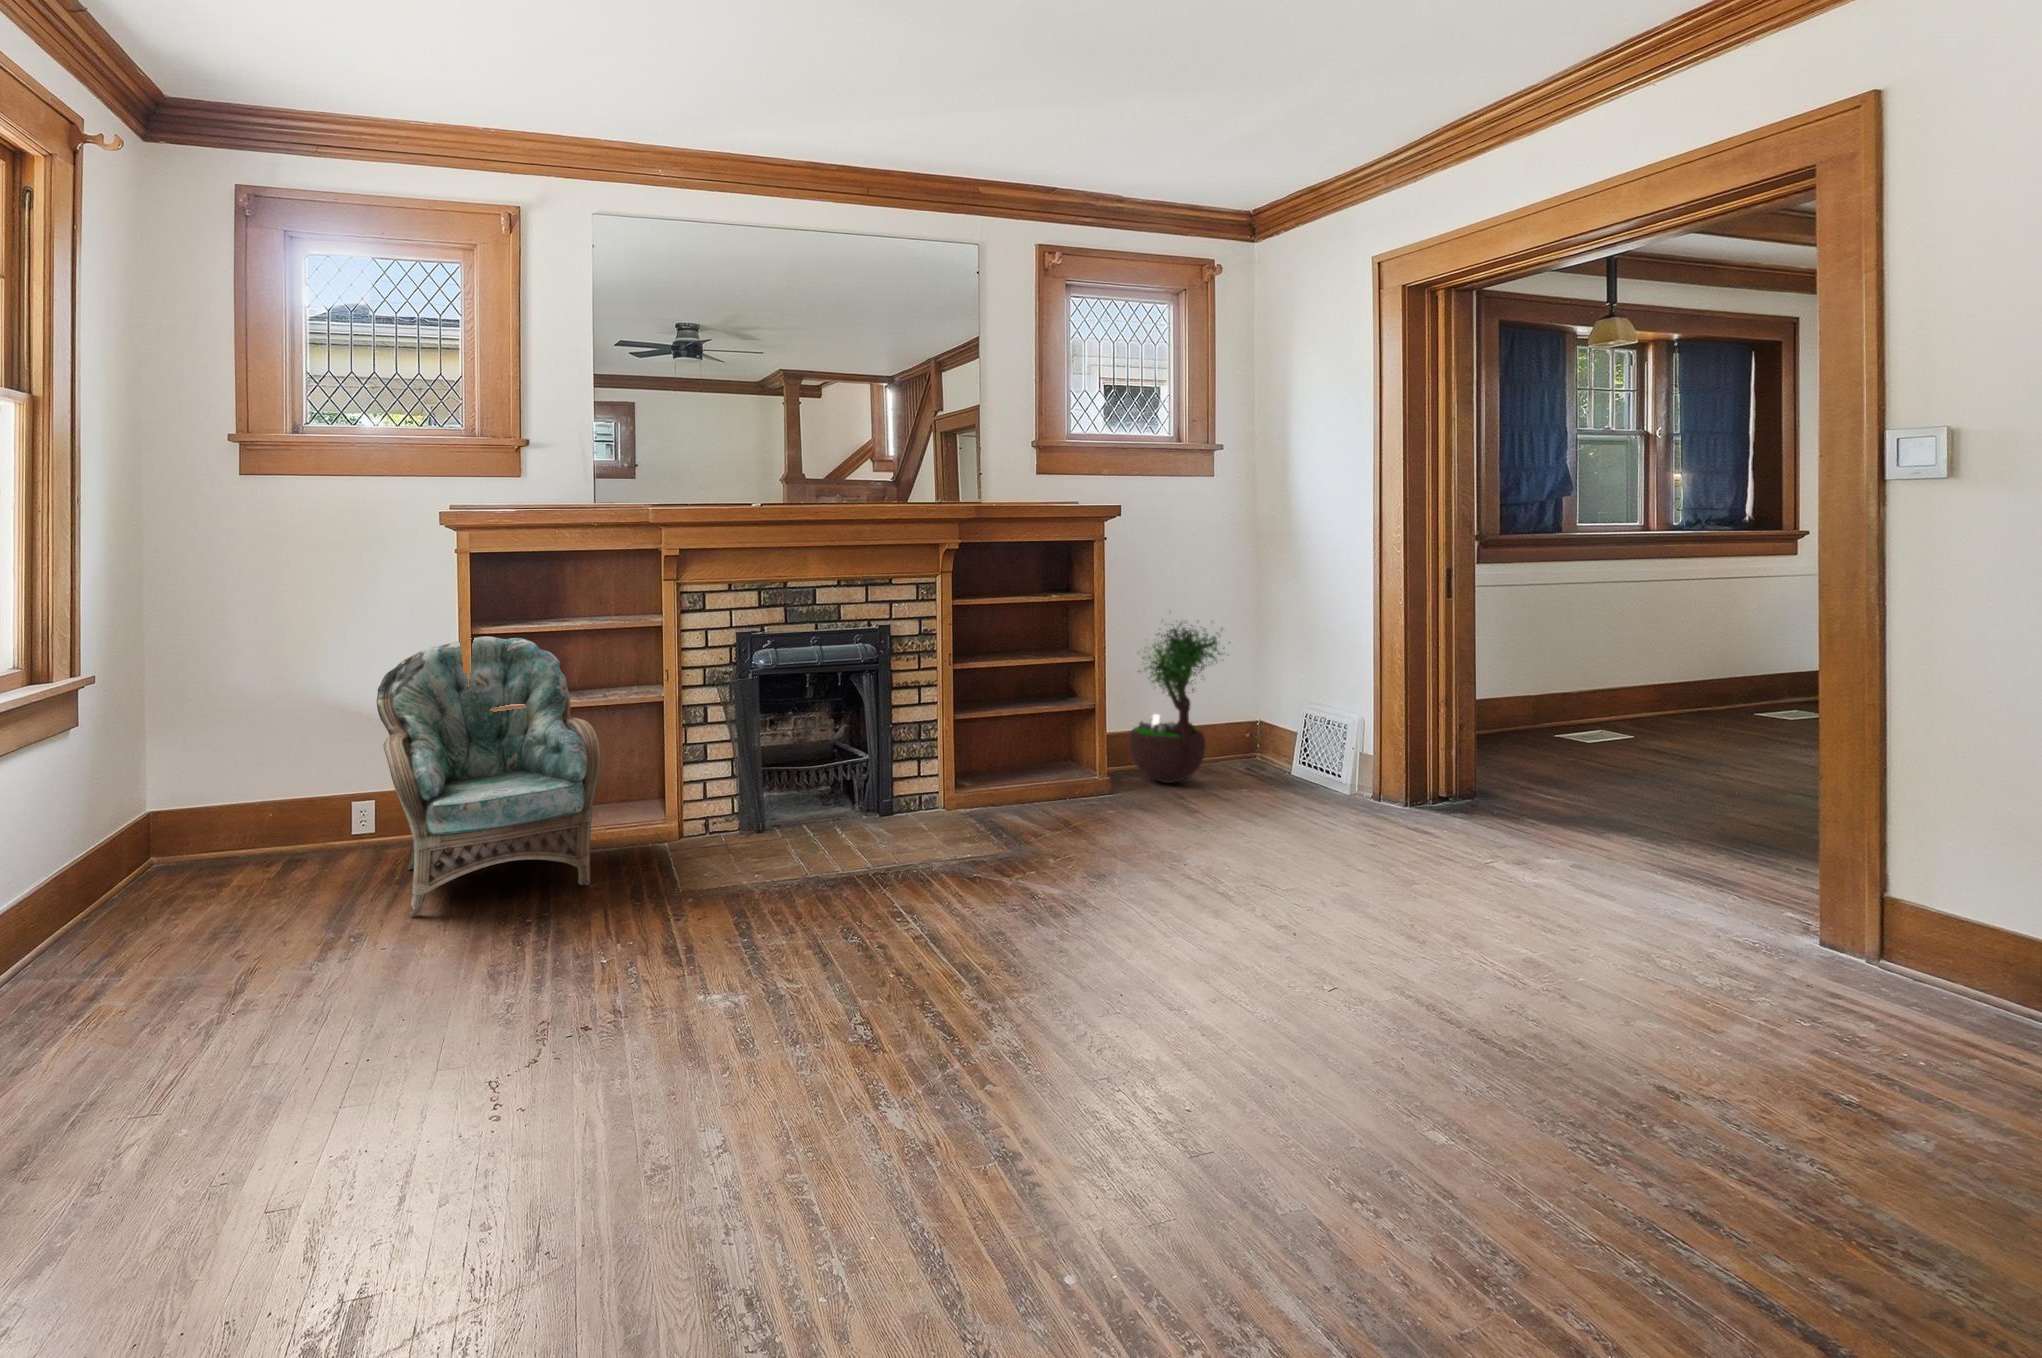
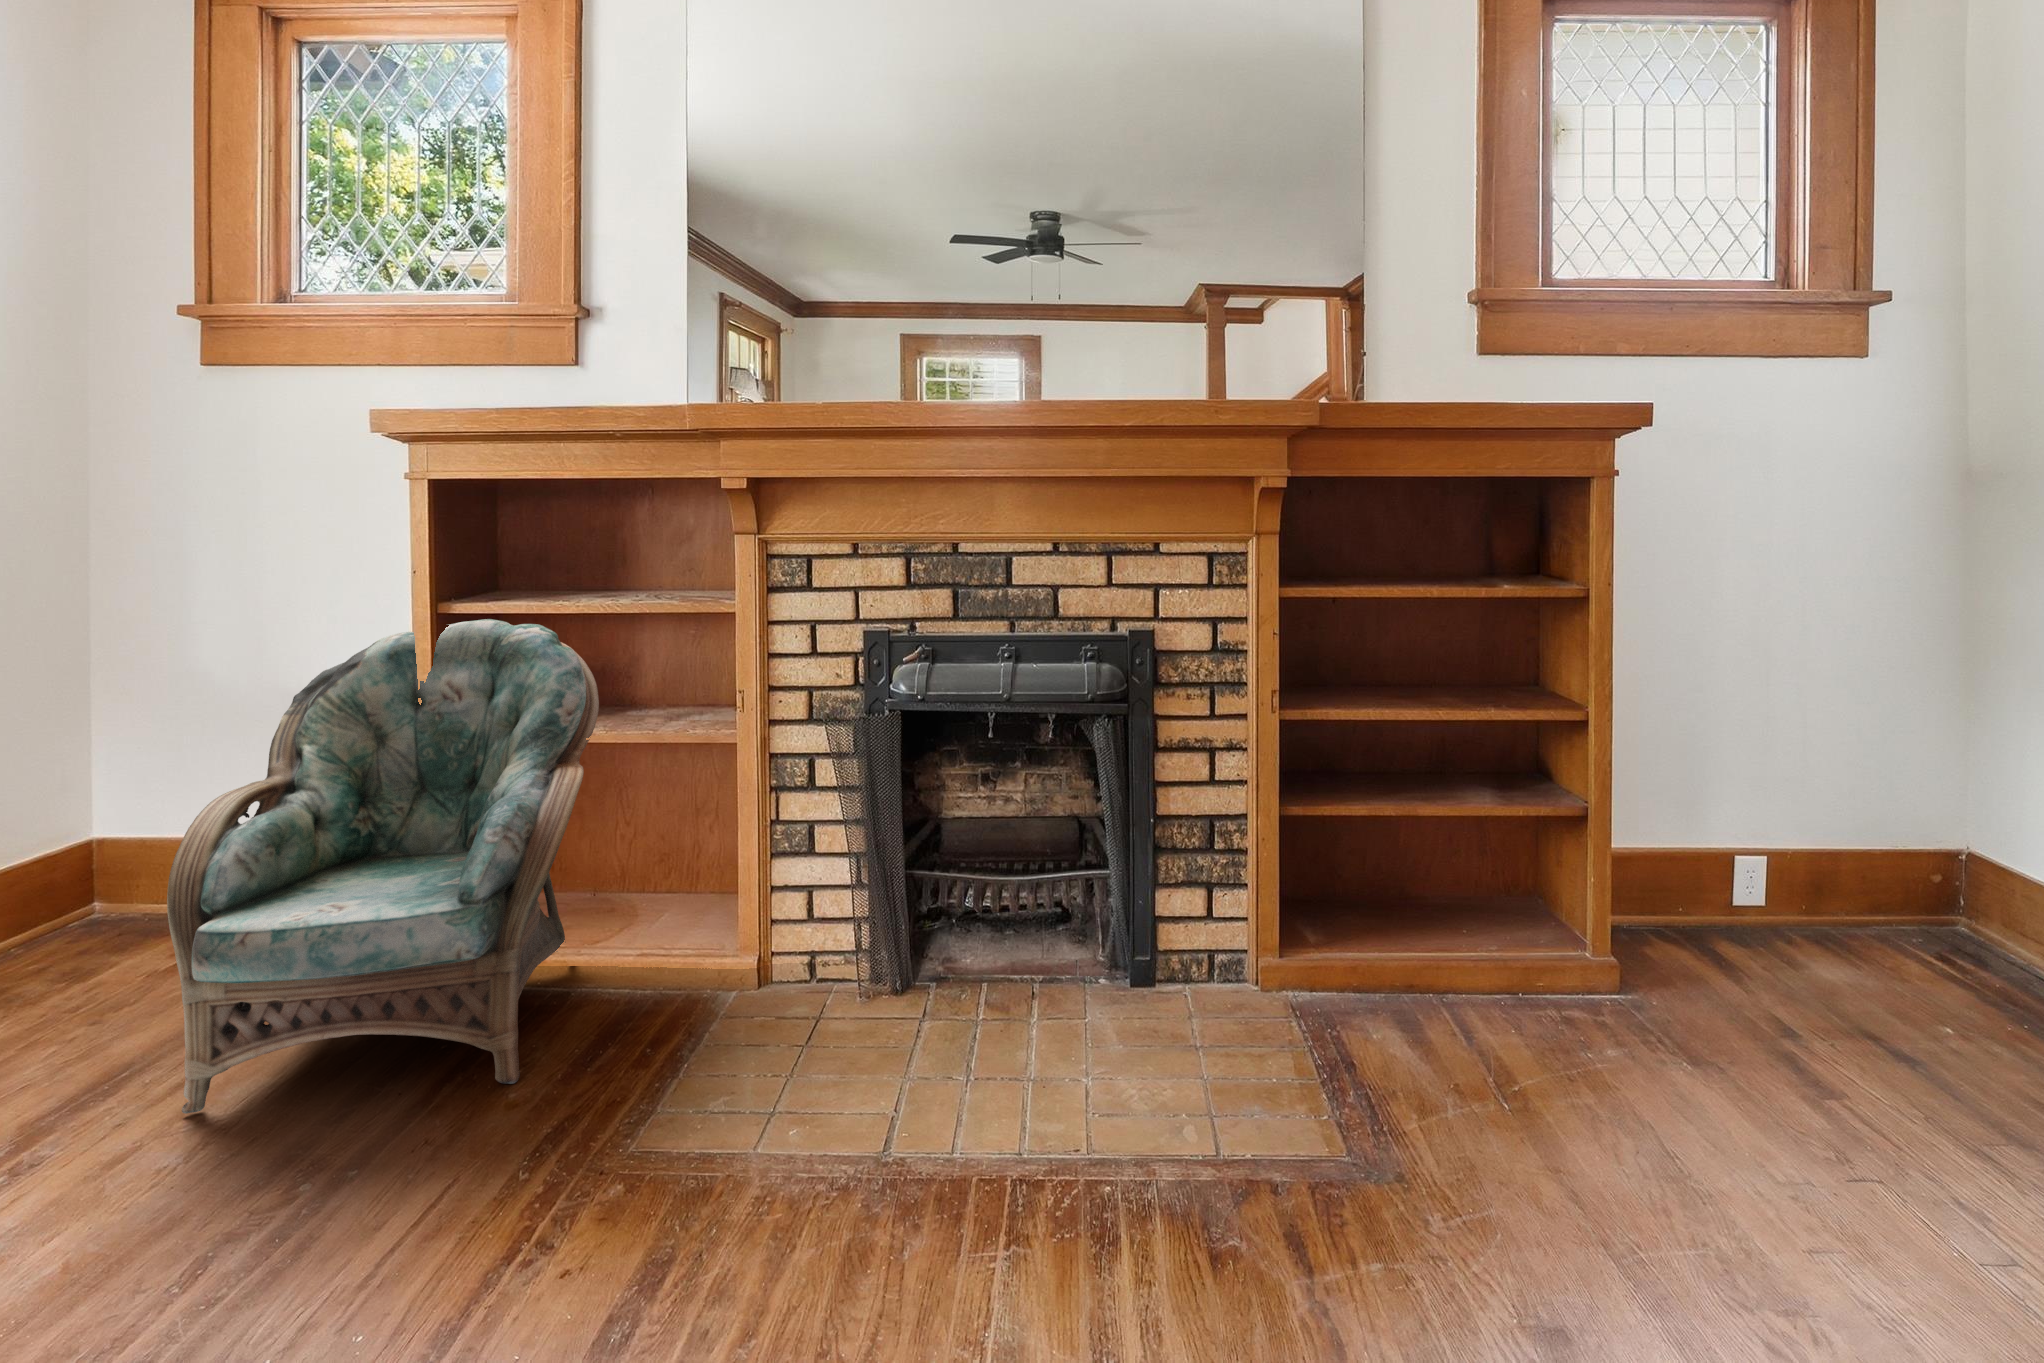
potted tree: present [1129,621,1230,783] -> none [1662,623,1920,977]

